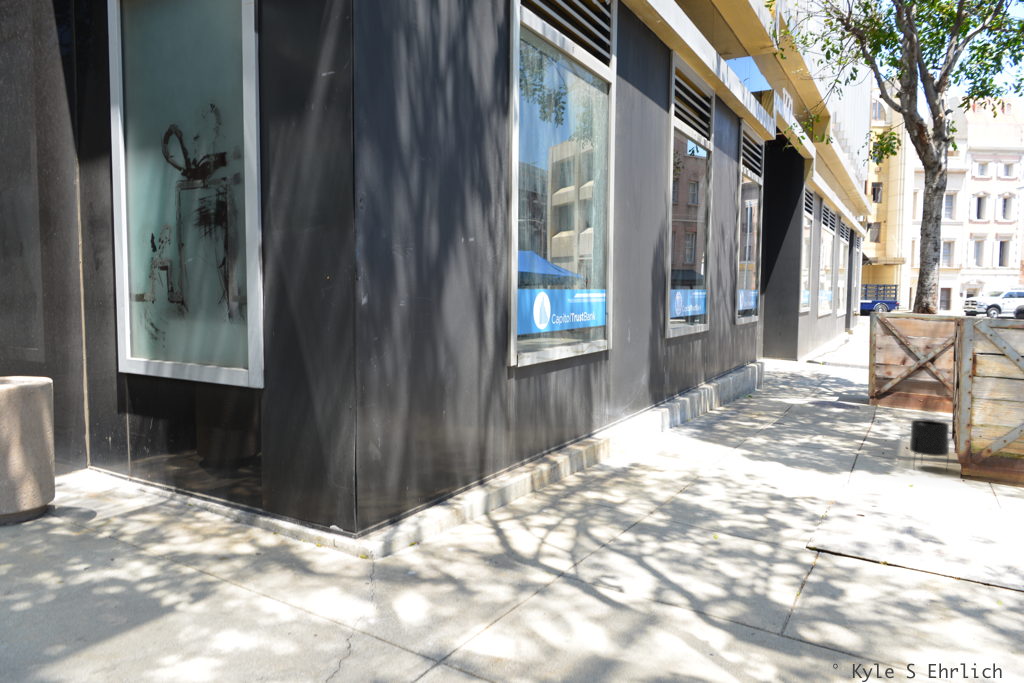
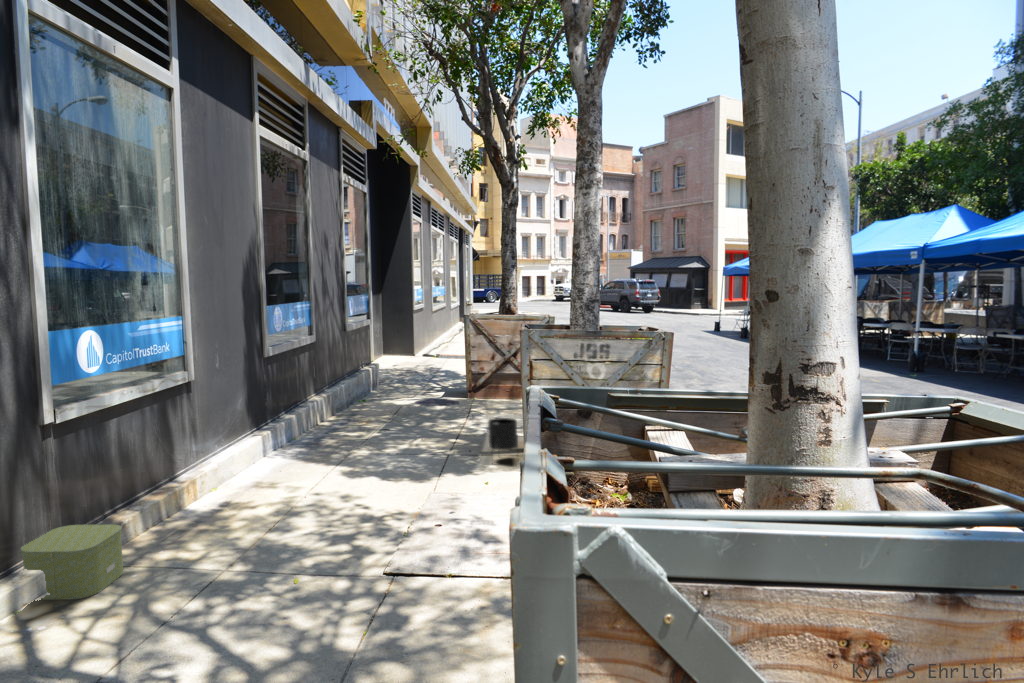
storage box: none [492,455,563,514] -> present [21,524,124,600]

